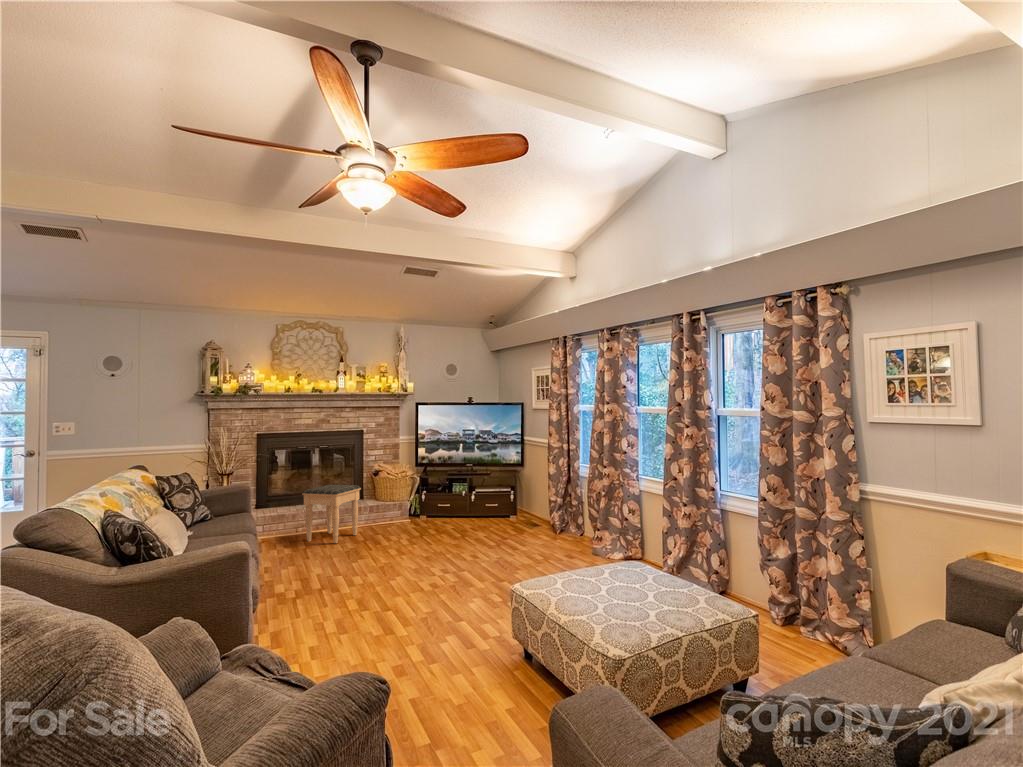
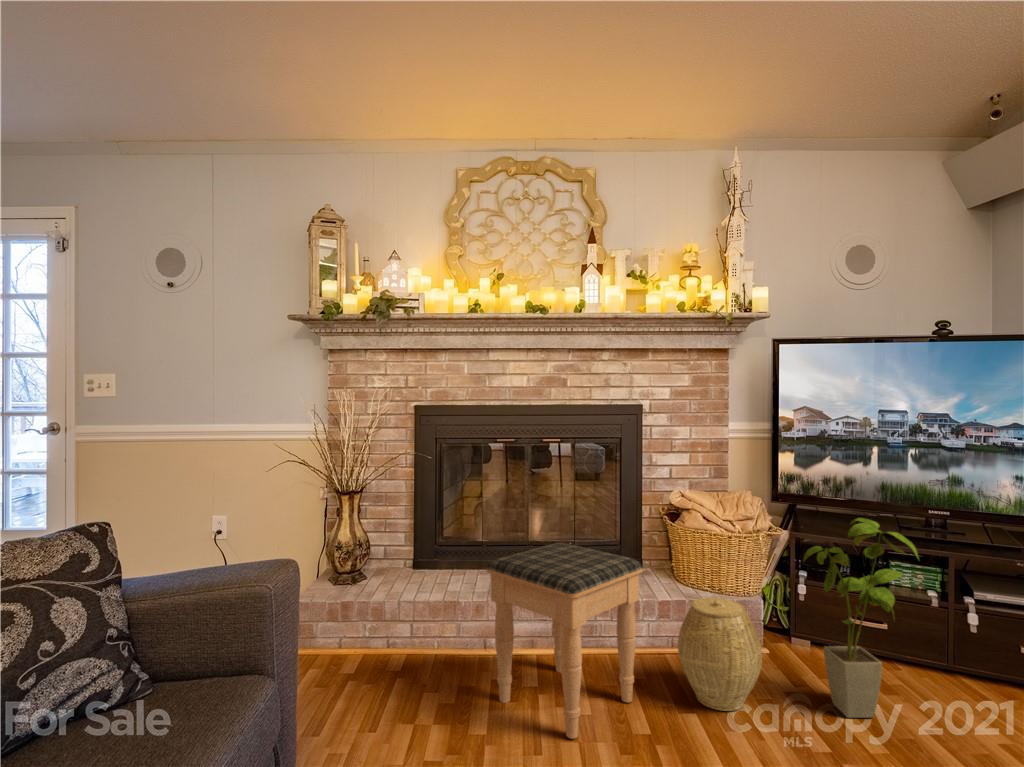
house plant: none [415,465,447,529] -> present [804,518,919,718]
woven basket: none [373,497,401,533] -> present [678,597,762,711]

